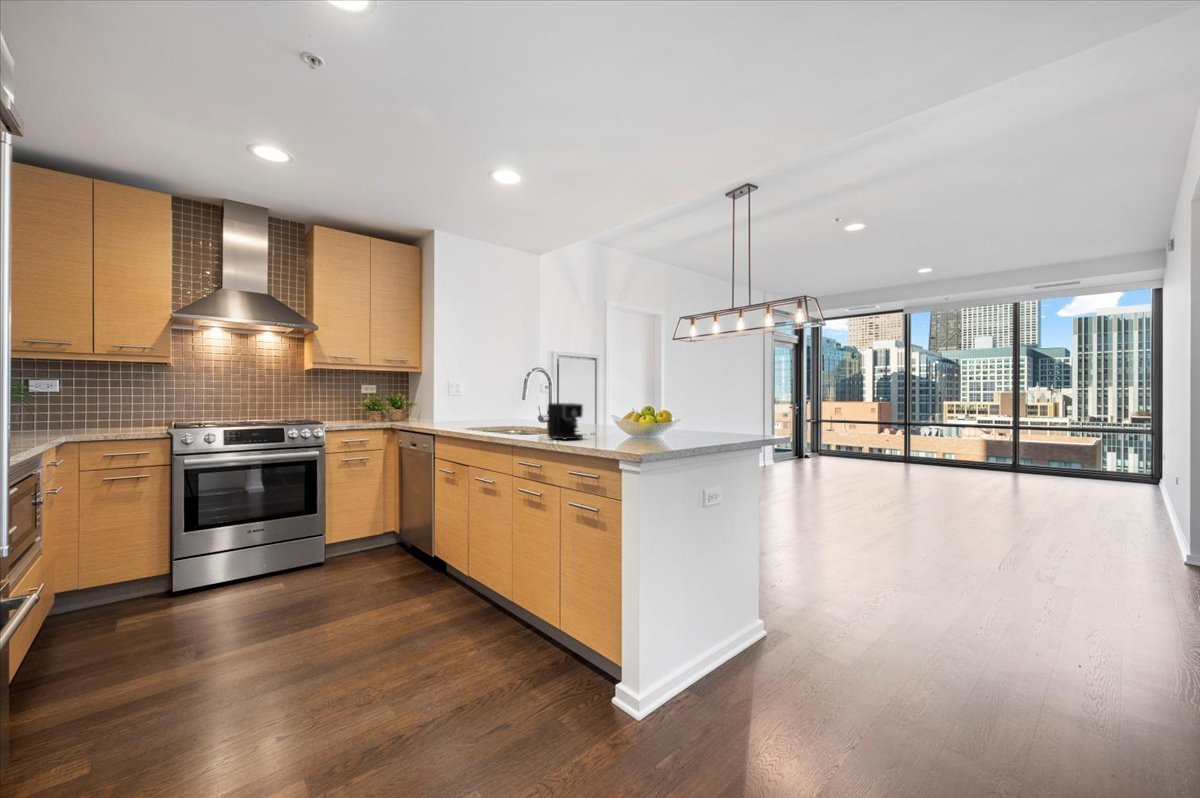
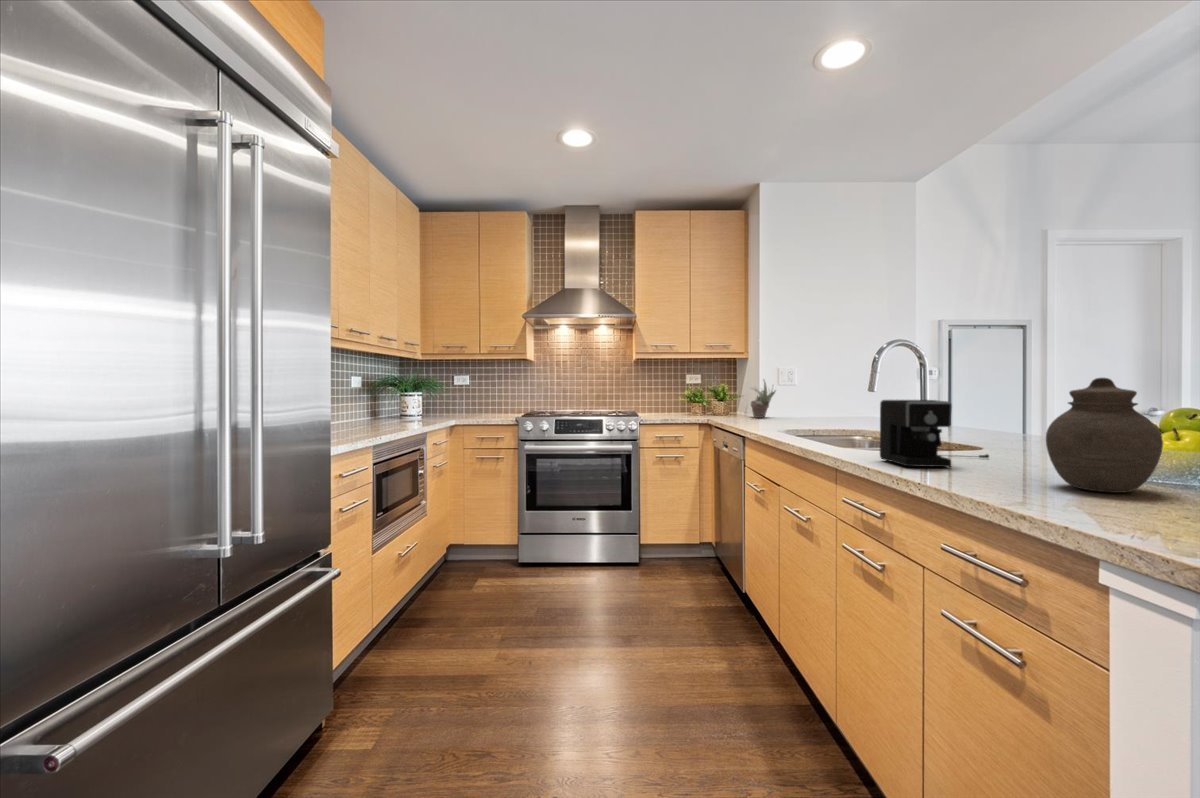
succulent plant: none [427,390,450,422] -> present [751,380,776,418]
jar: none [622,392,657,442] -> present [1046,378,1163,493]

